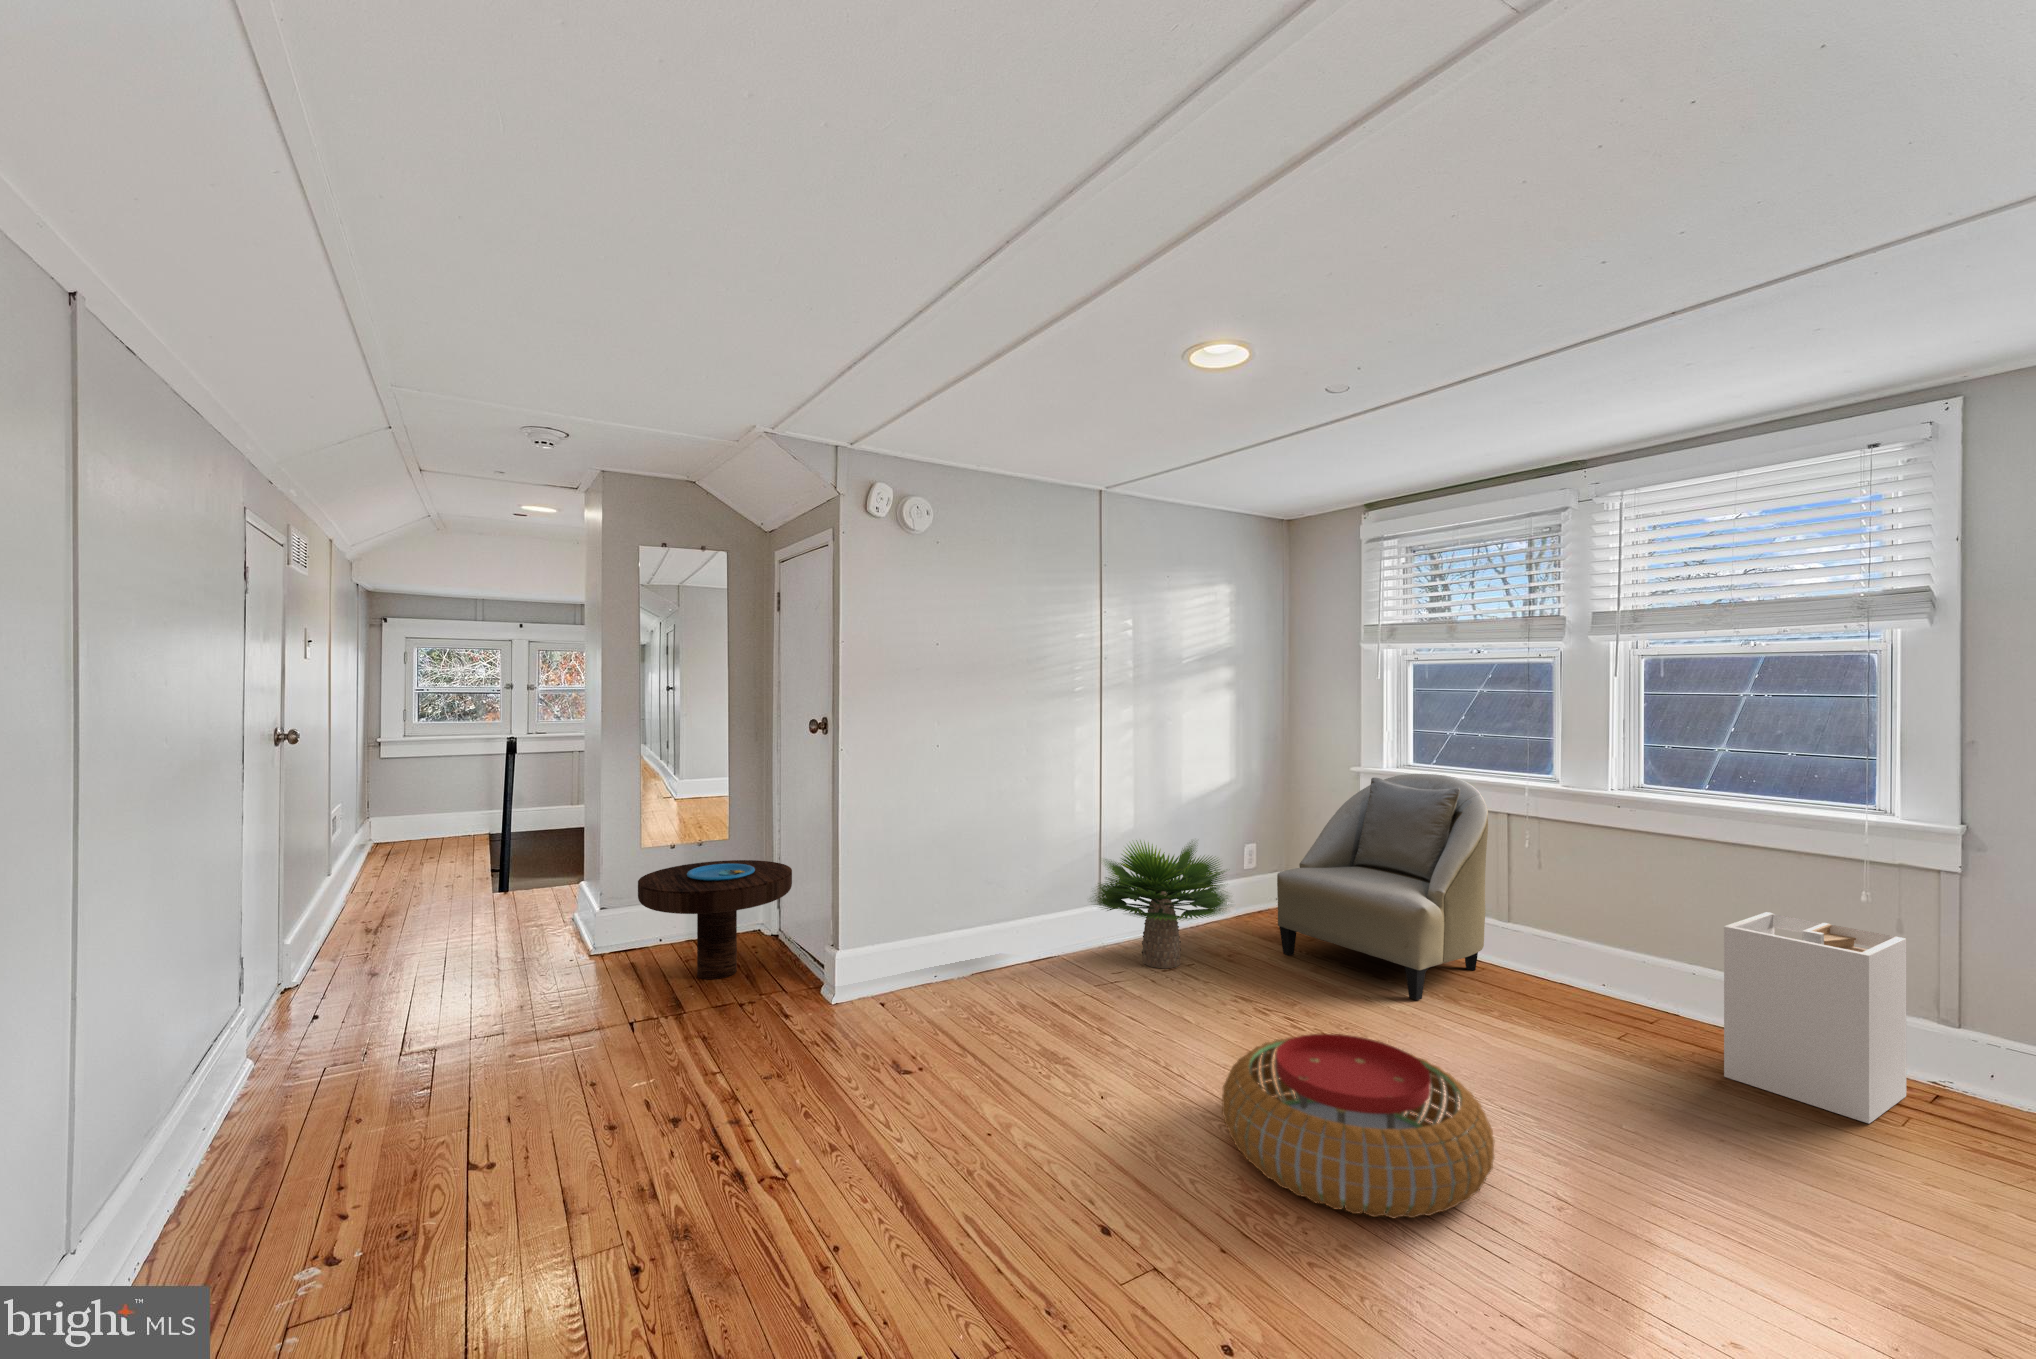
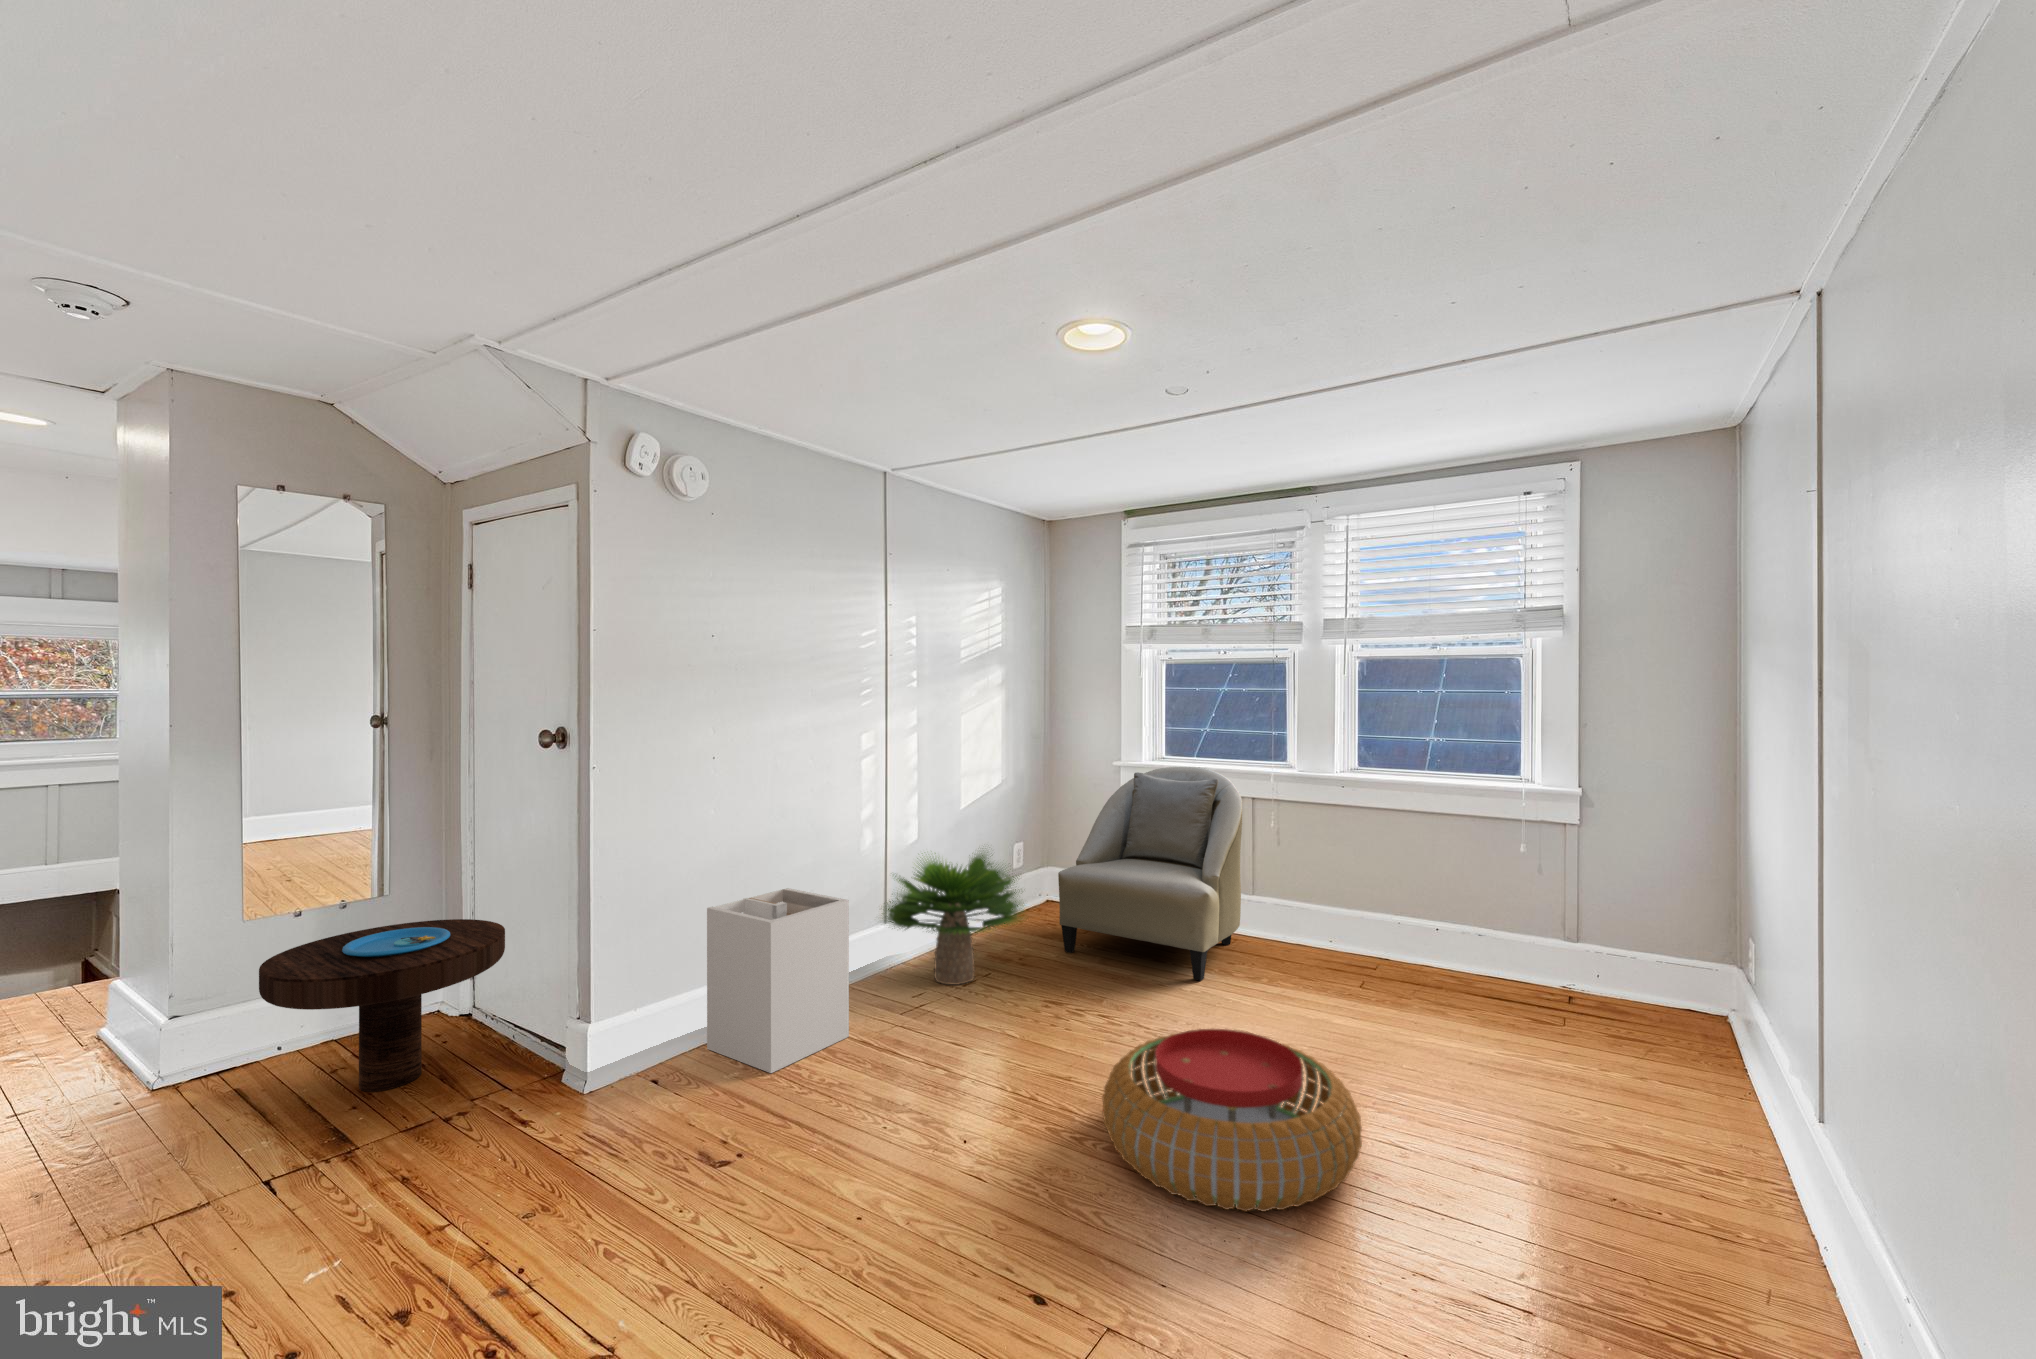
laundry hamper: present [1724,912,1906,1124] -> present [707,888,849,1073]

